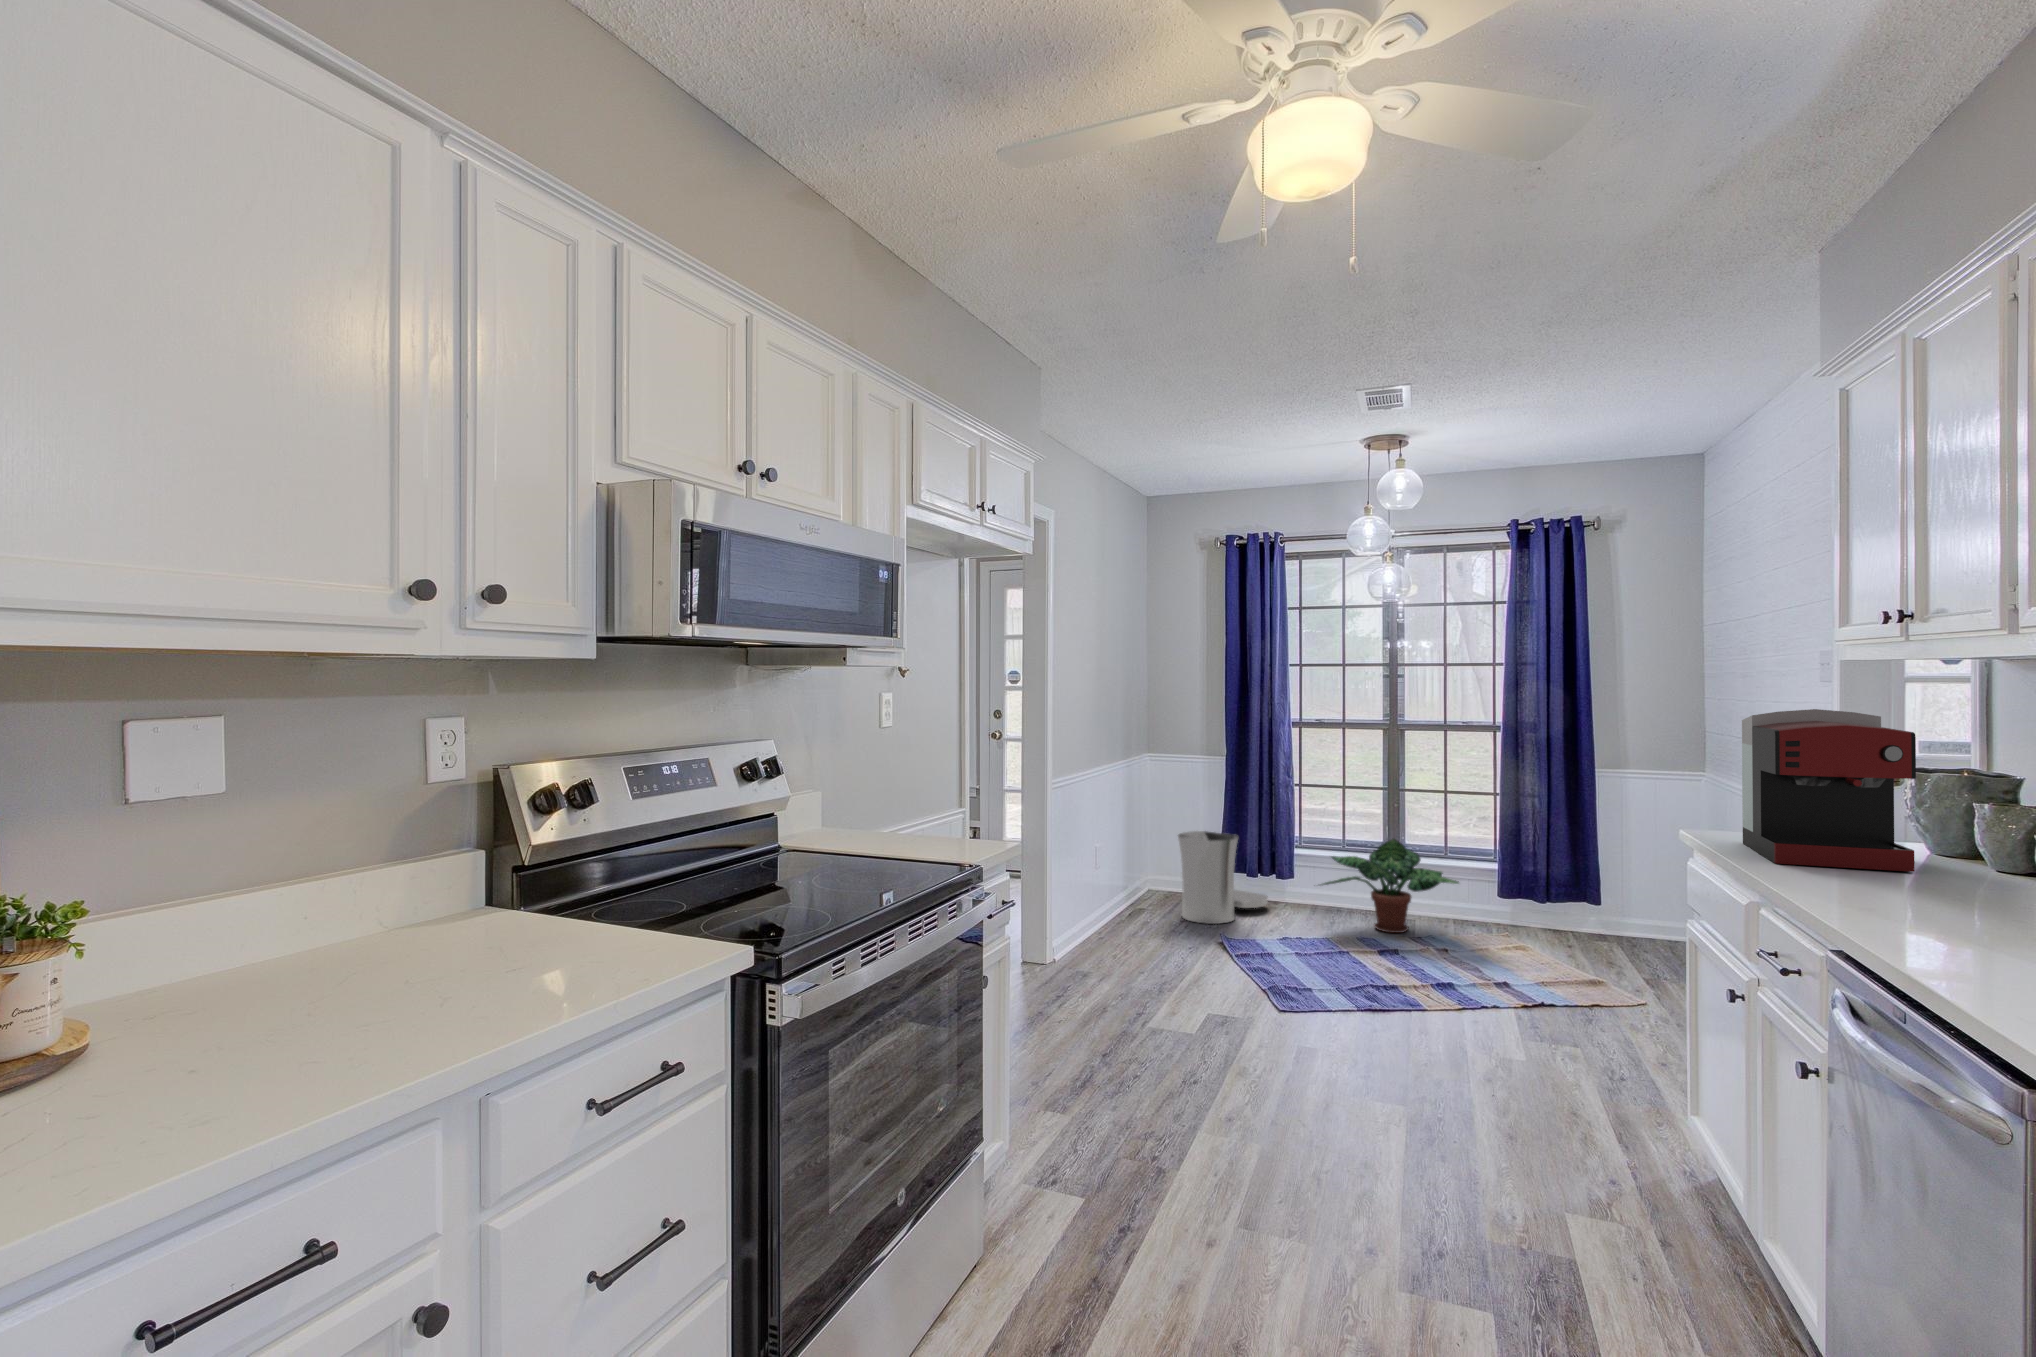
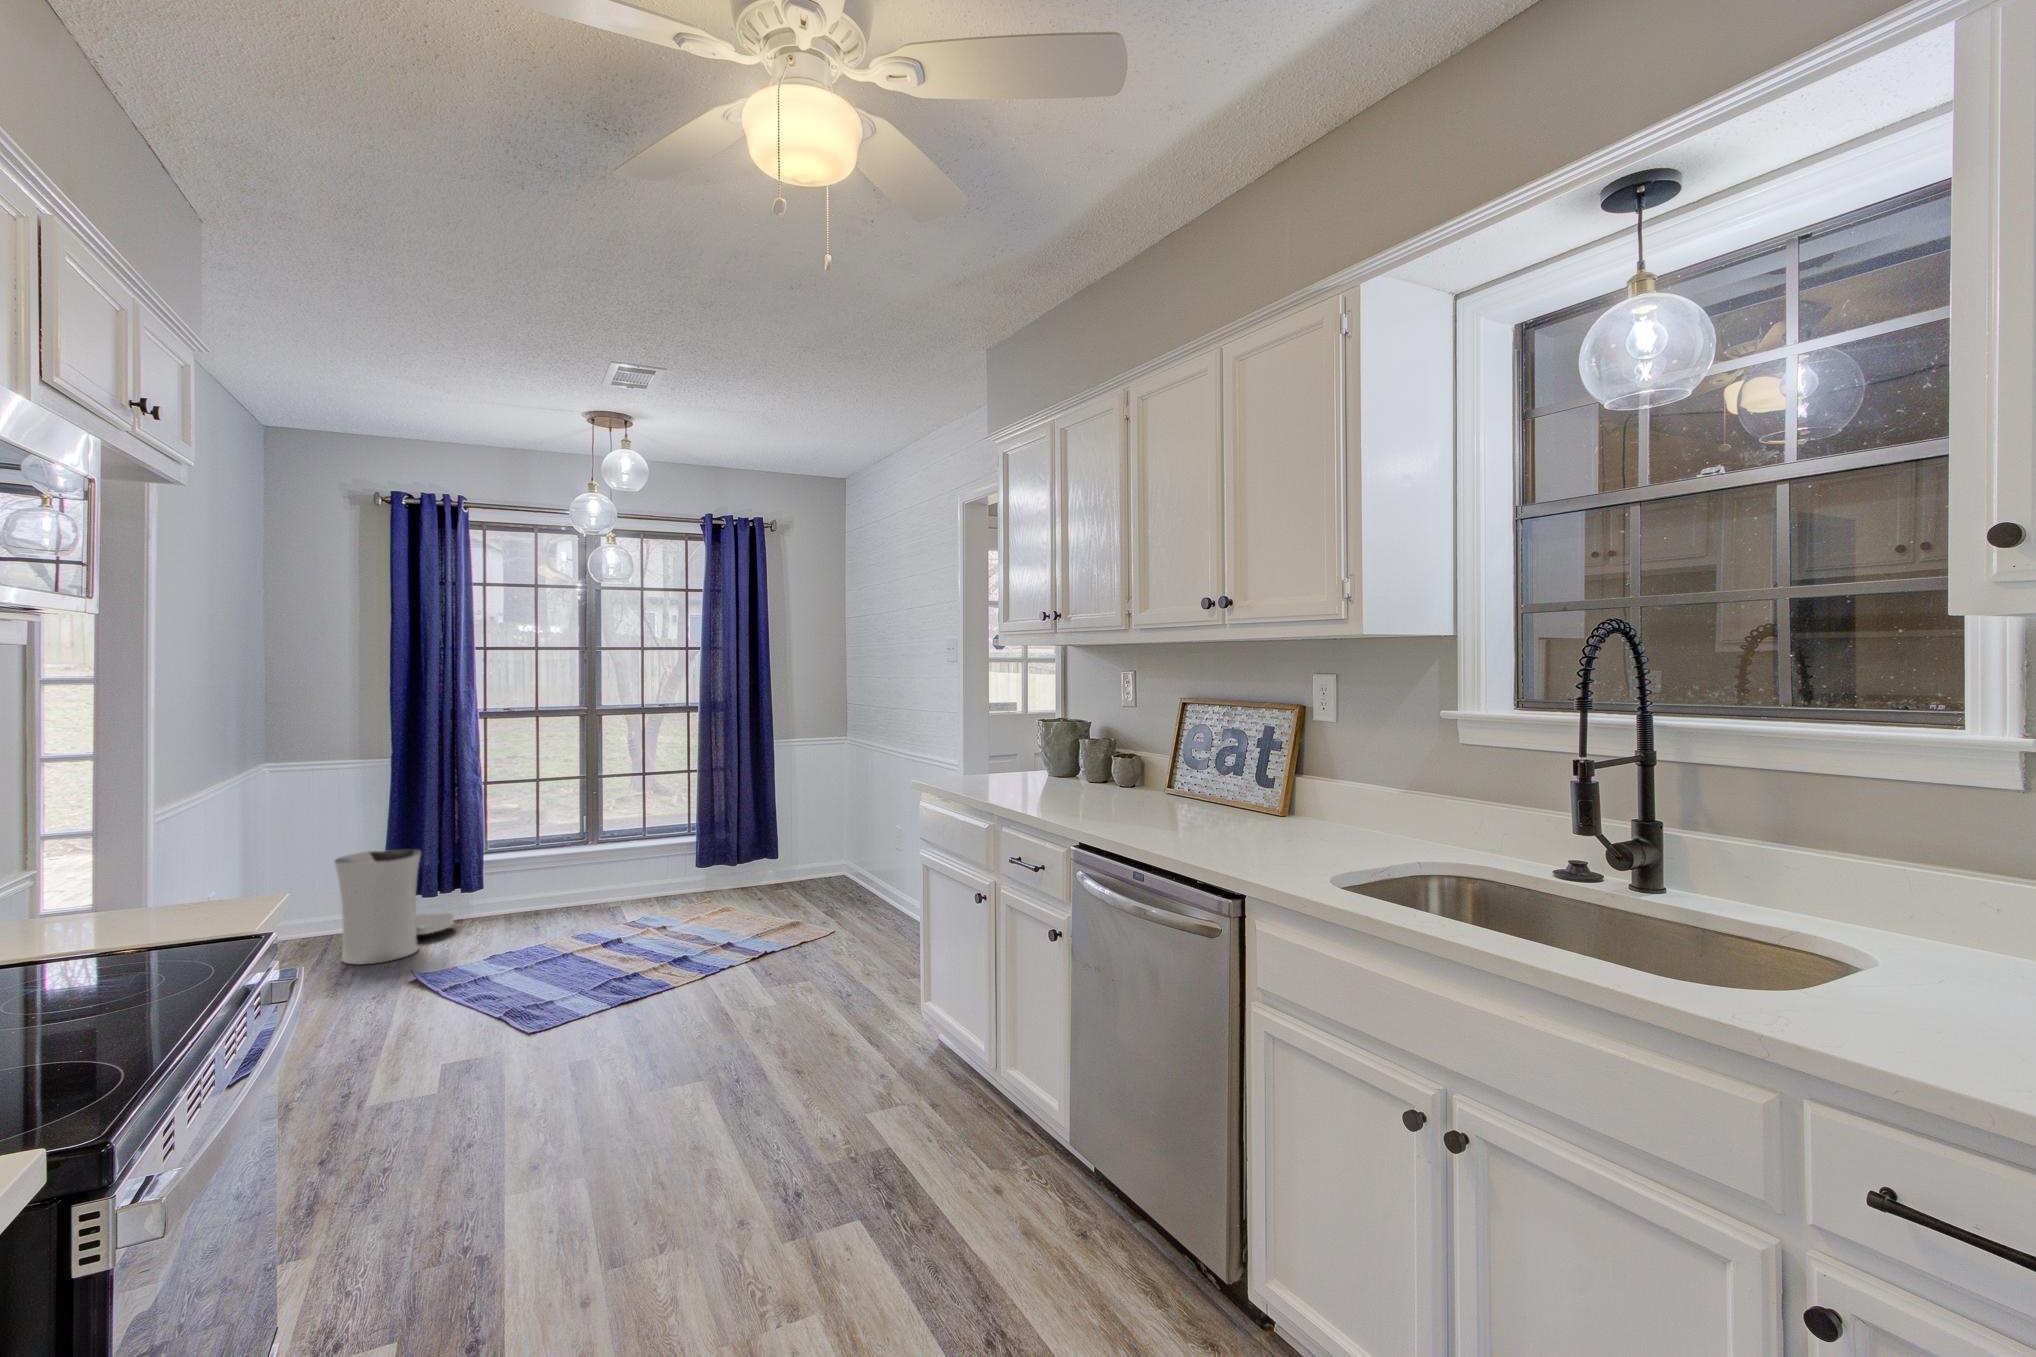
coffee maker: present [1742,709,1916,872] -> none [964,684,1070,799]
potted plant: present [1321,839,1459,933] -> none [520,826,675,925]

